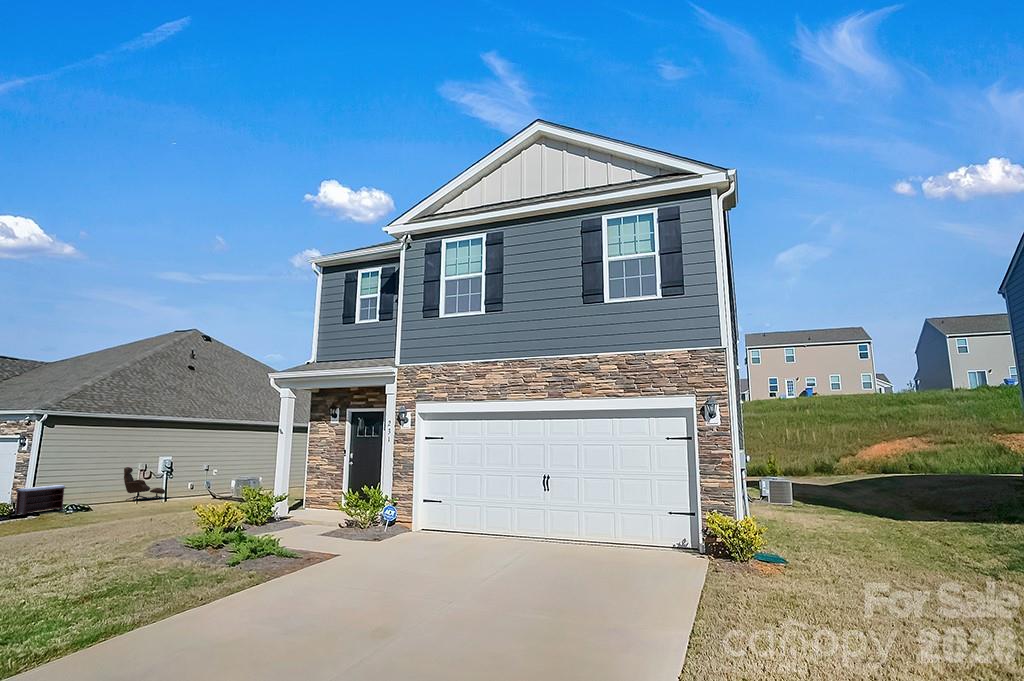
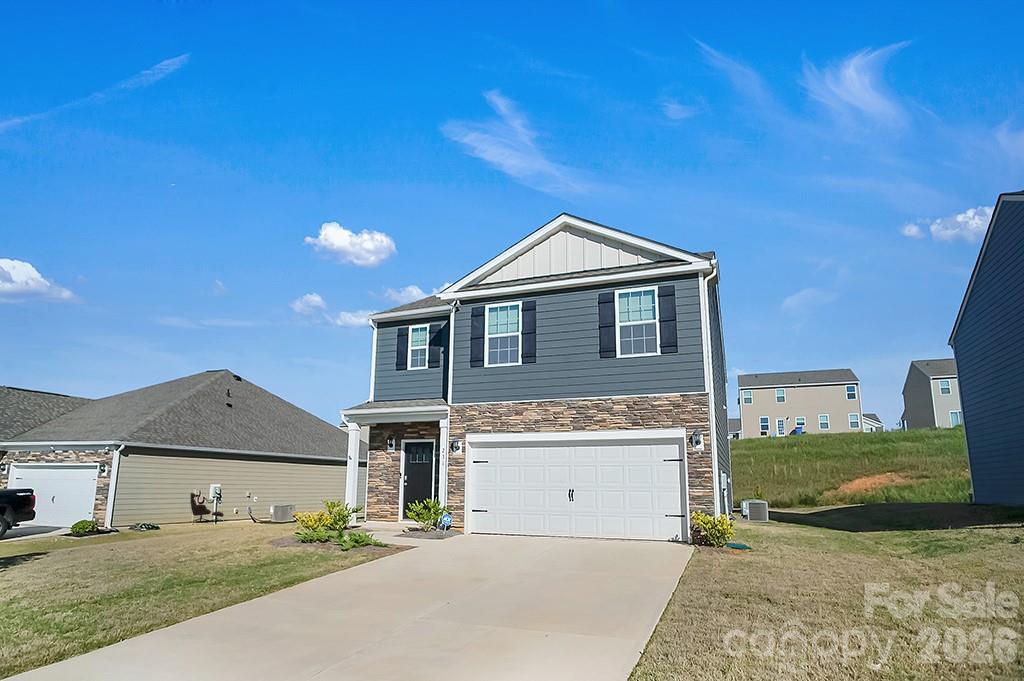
bench: present [15,485,65,515] -> none [110,506,148,531]

